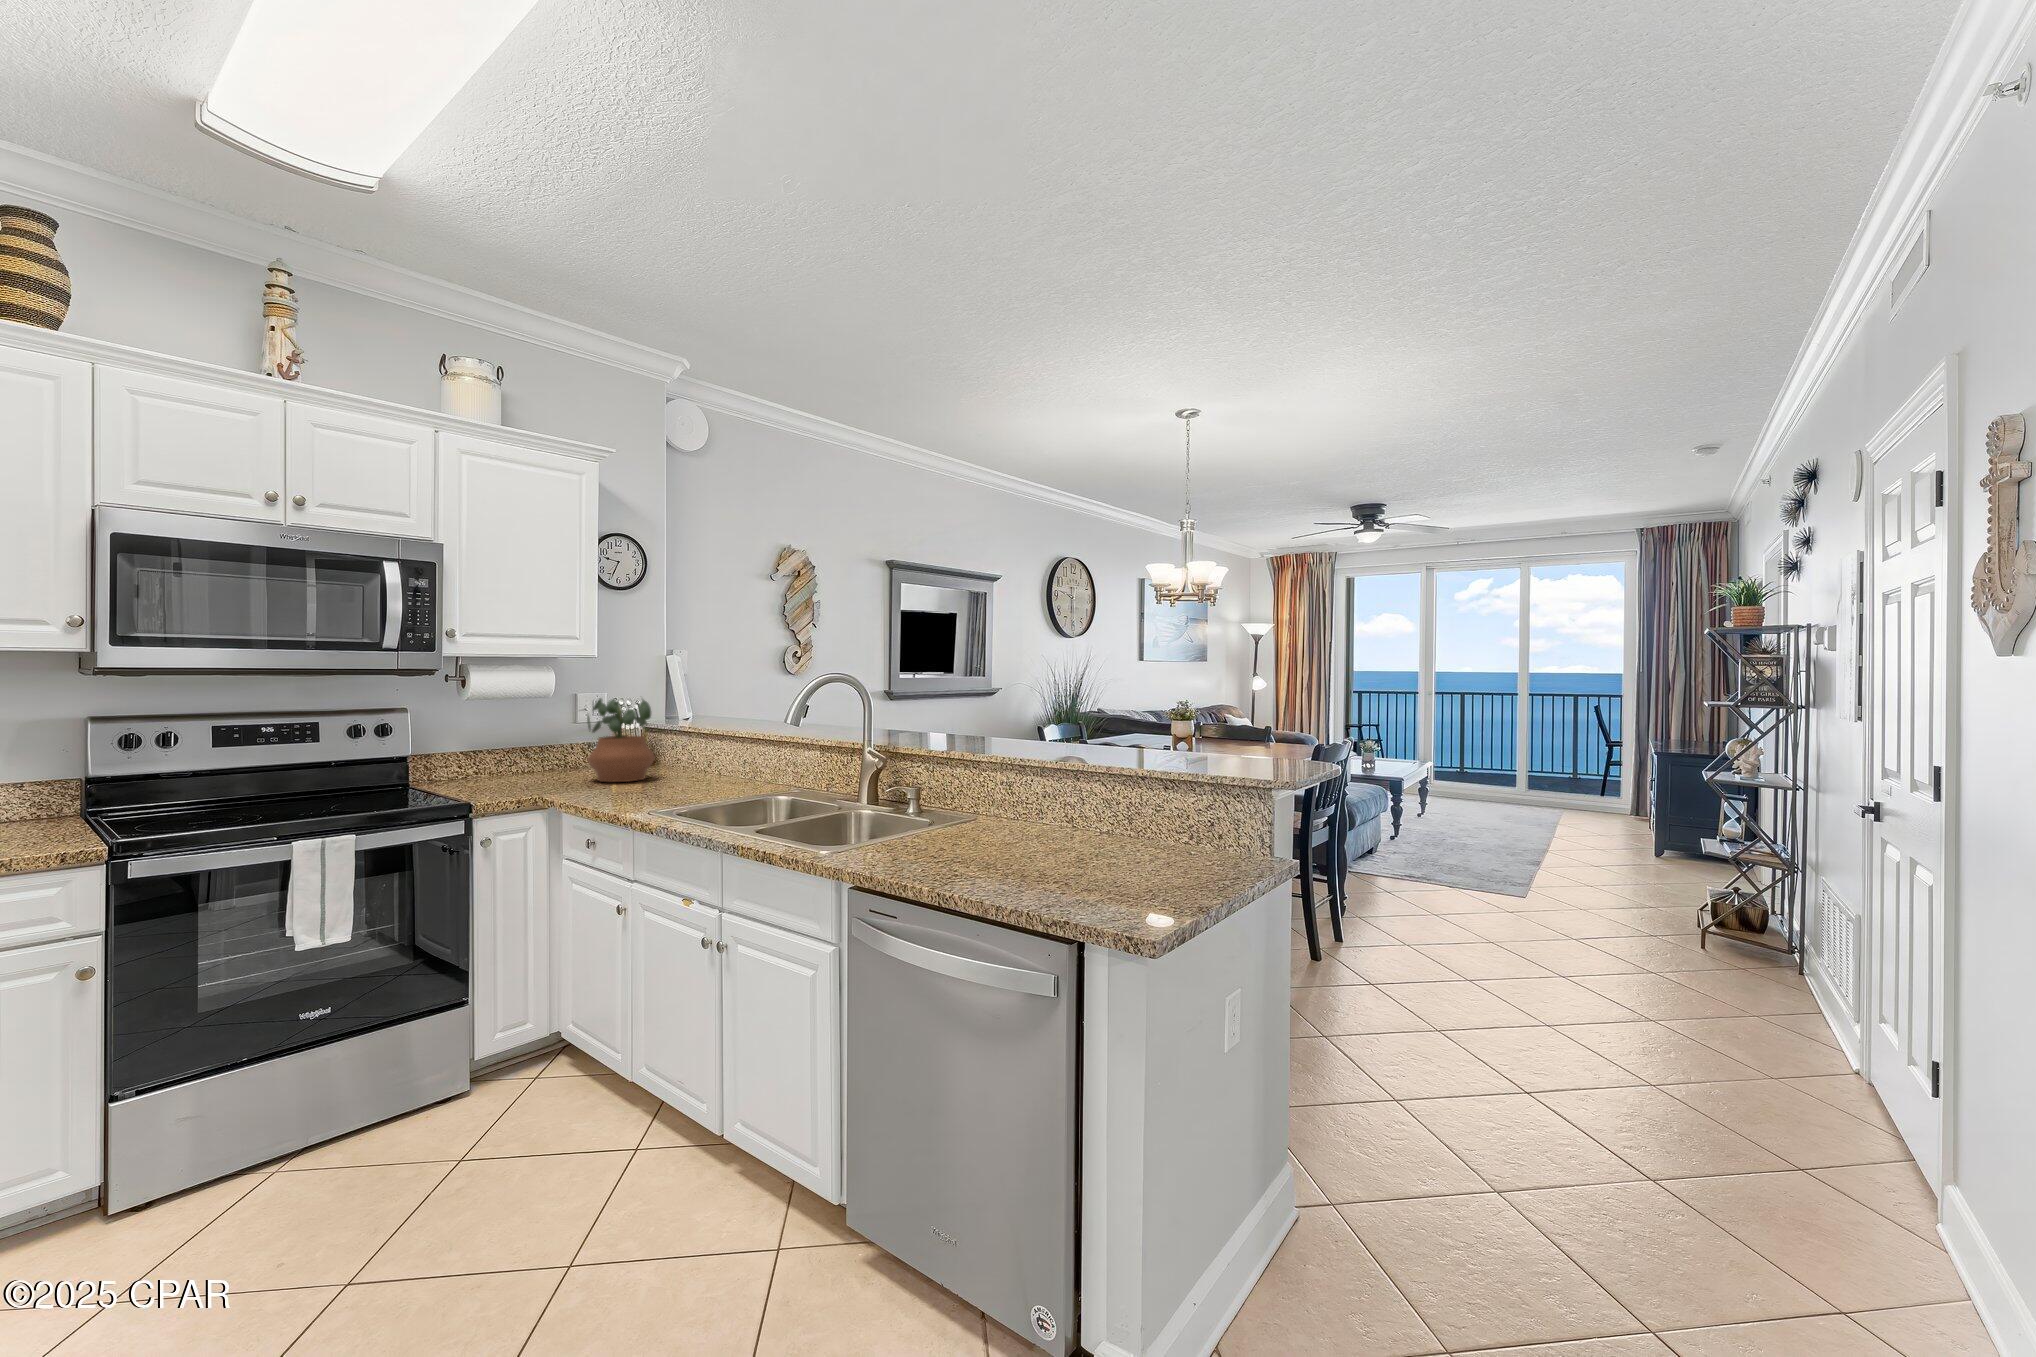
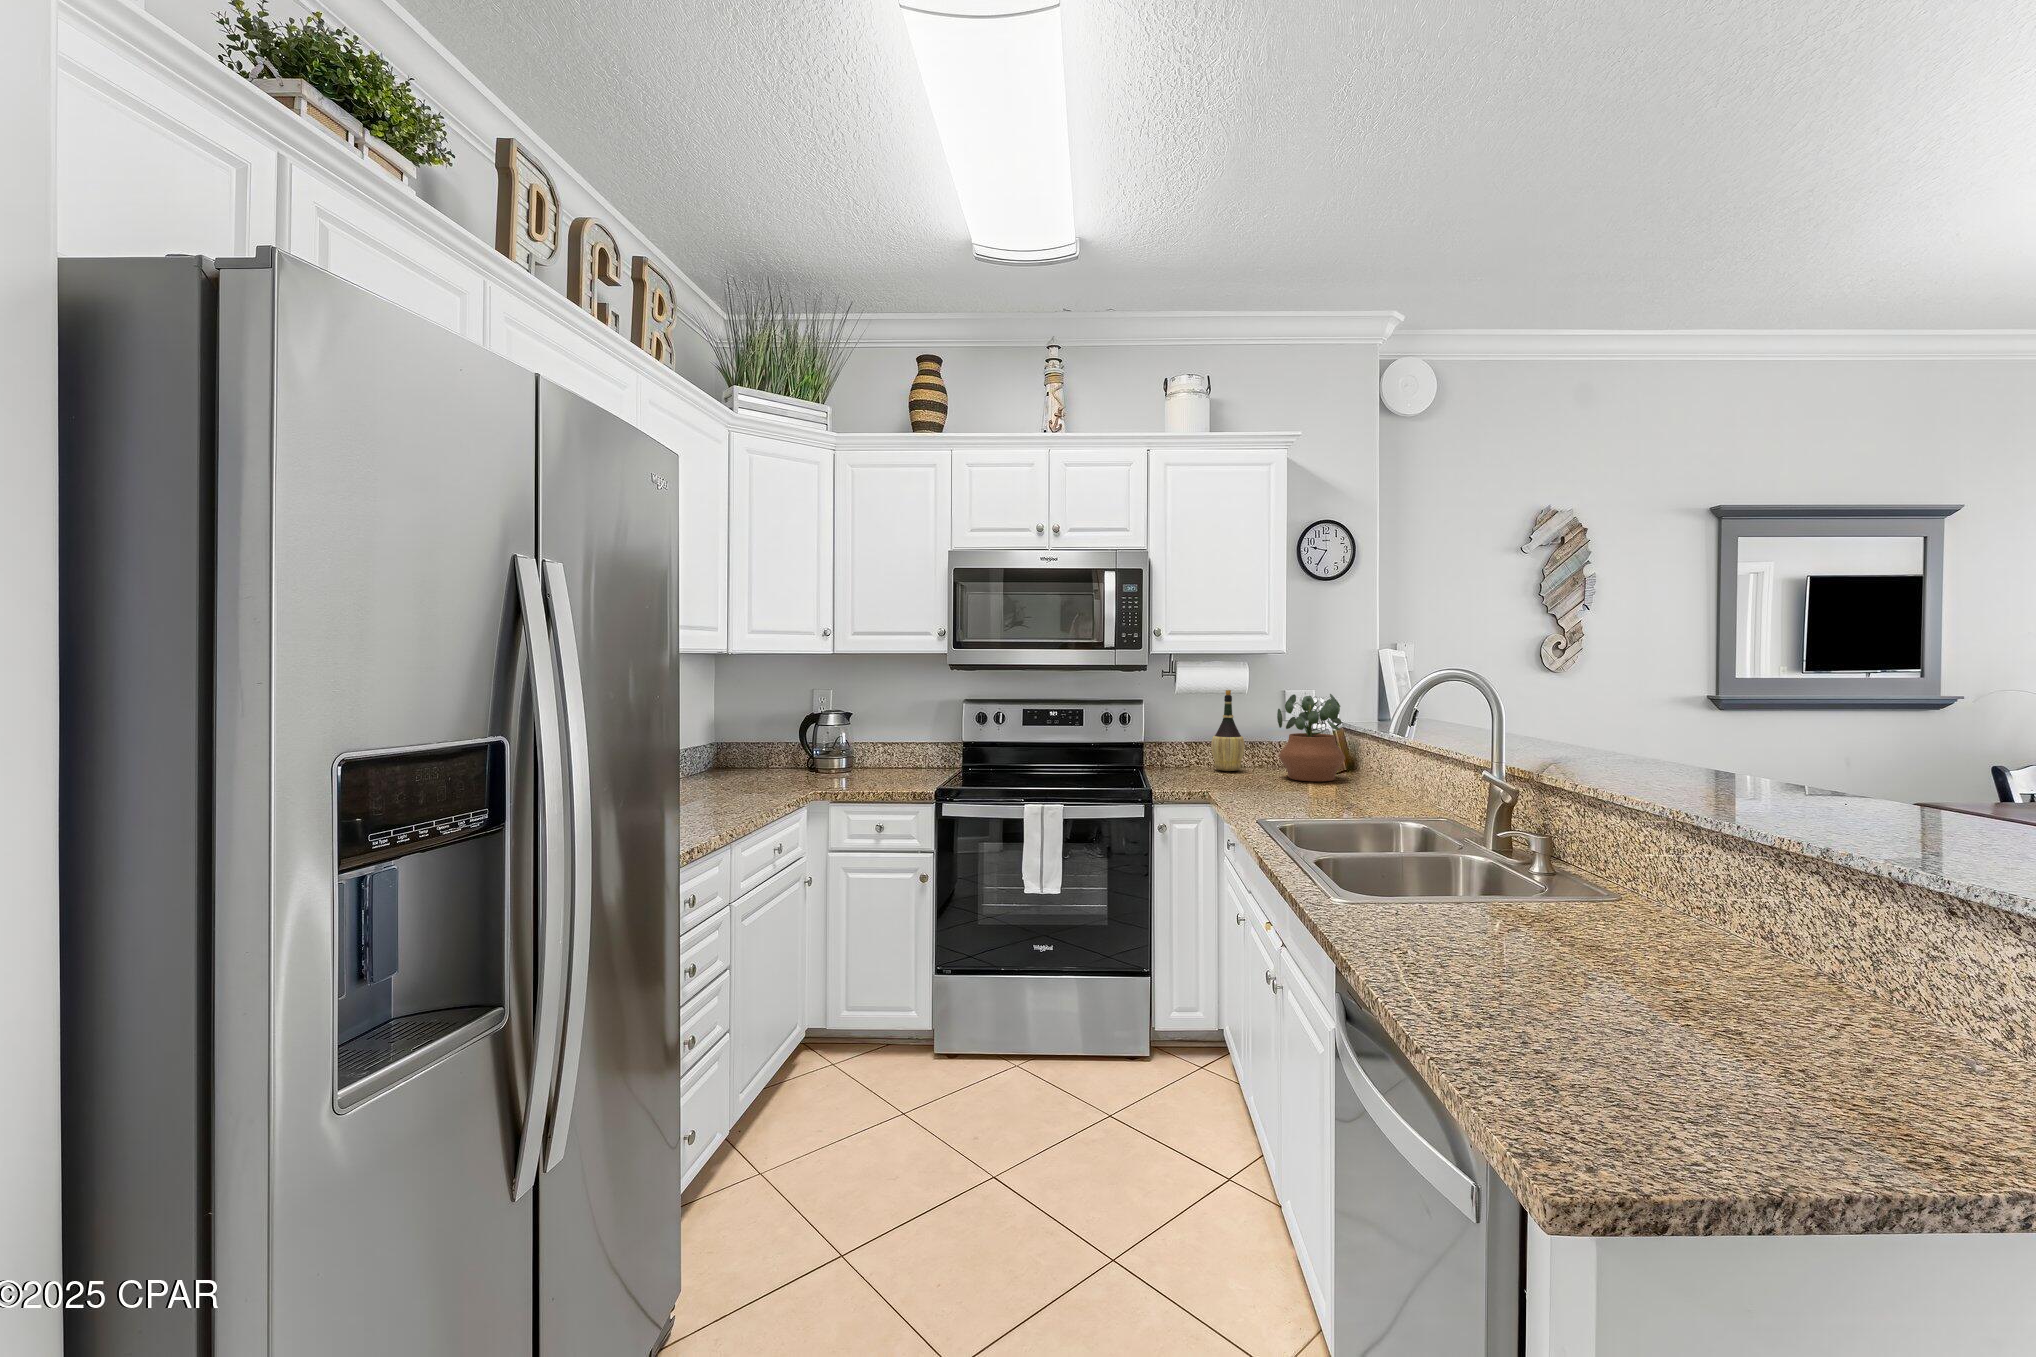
wine bottle: none [505,696,545,782] -> present [1211,690,1245,771]

